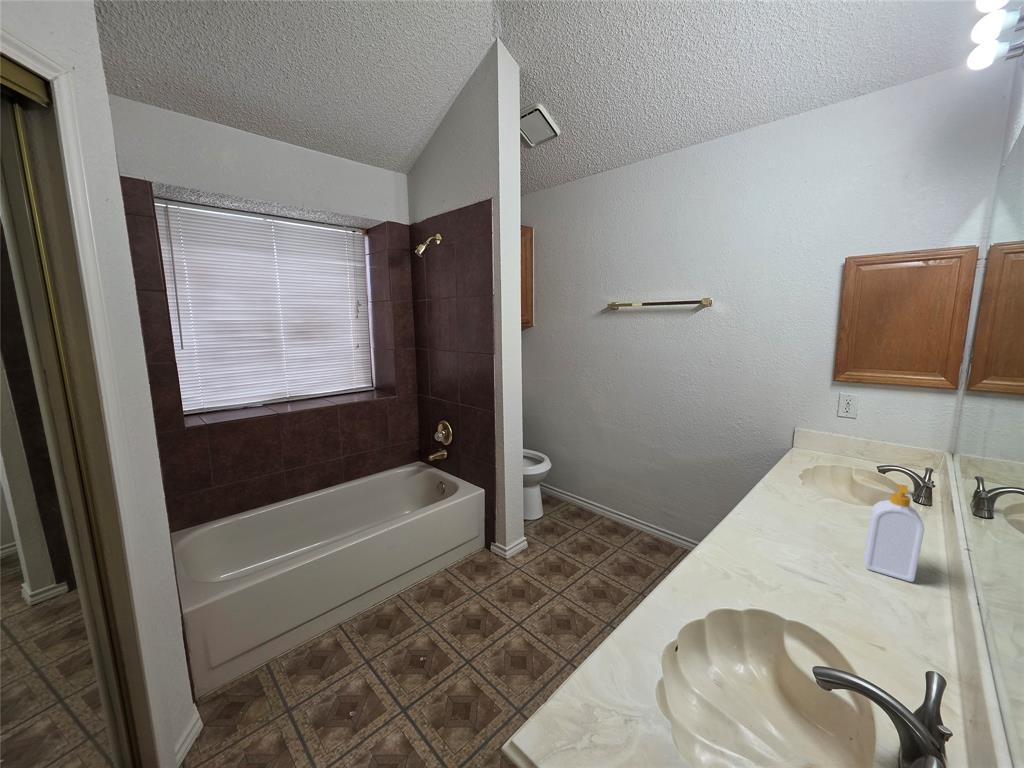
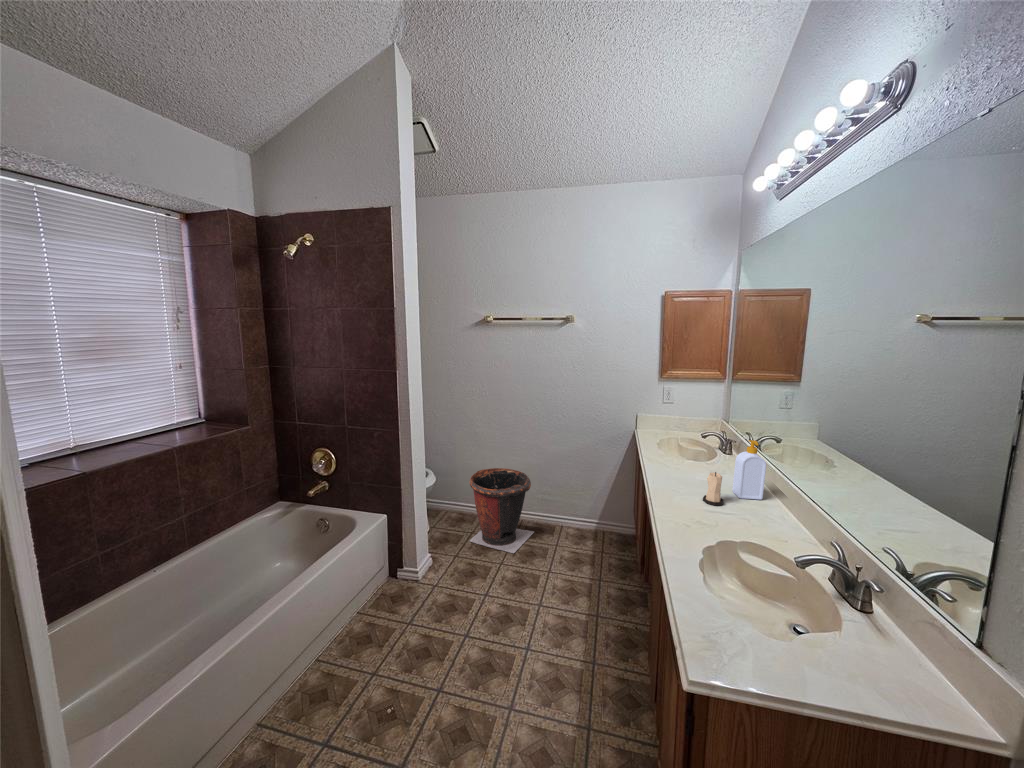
waste bin: none [574,466,650,561] -> present [469,468,534,553]
candle: none [793,519,828,570] -> present [703,472,724,506]

